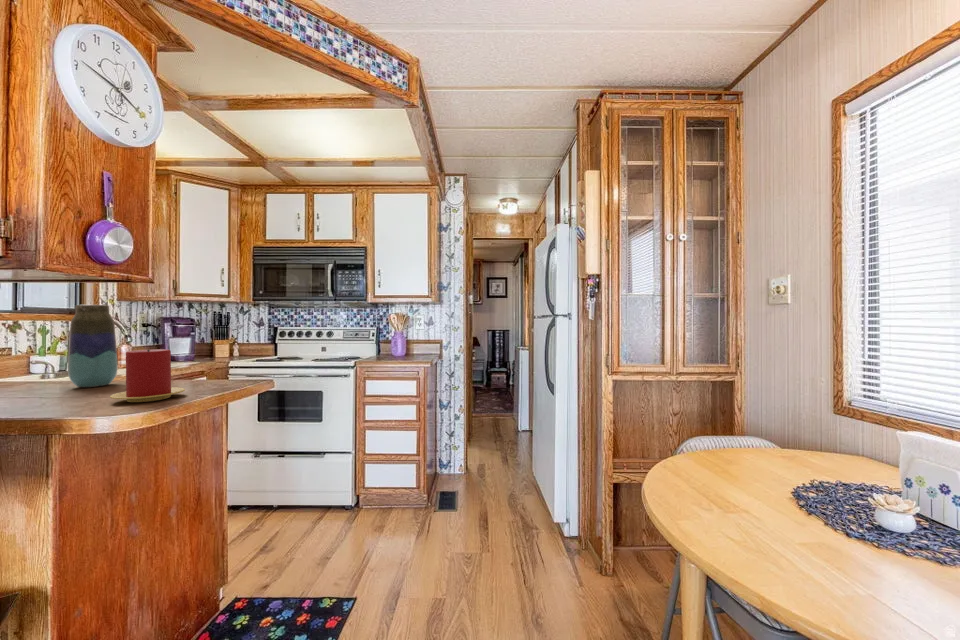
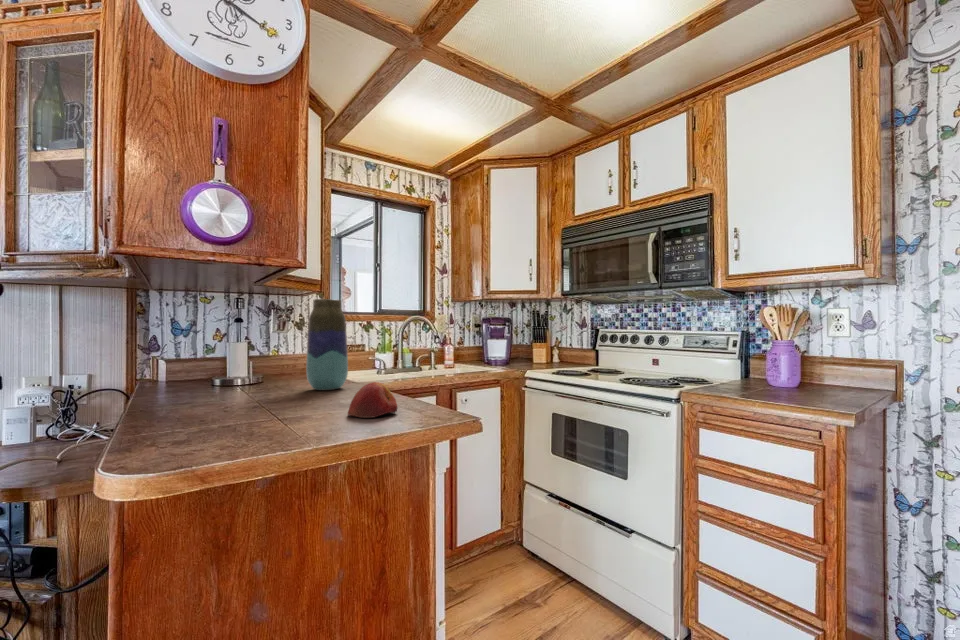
candle: present [110,349,185,402] -> none [208,352,300,427]
apple: none [208,365,244,388] -> present [348,382,397,418]

